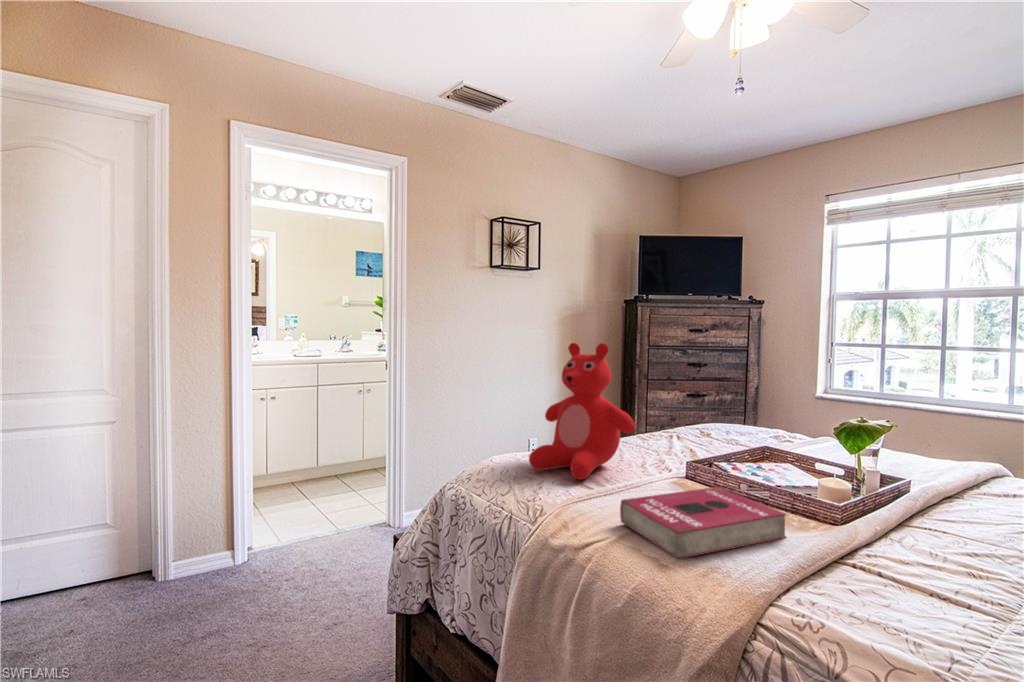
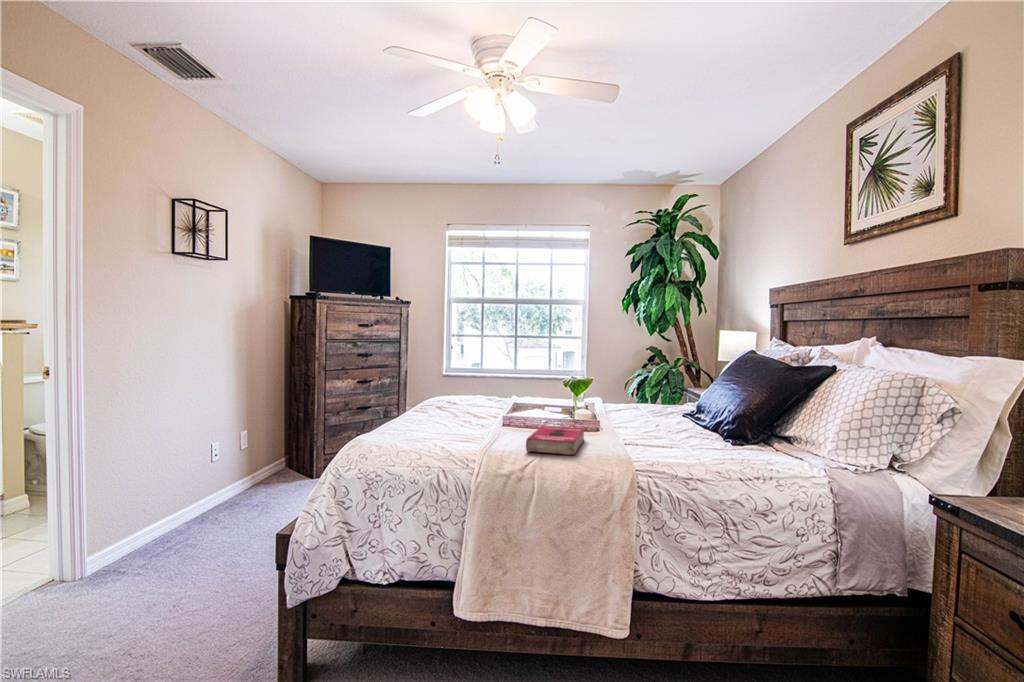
teddy bear: present [529,343,635,480] -> none [399,345,474,443]

